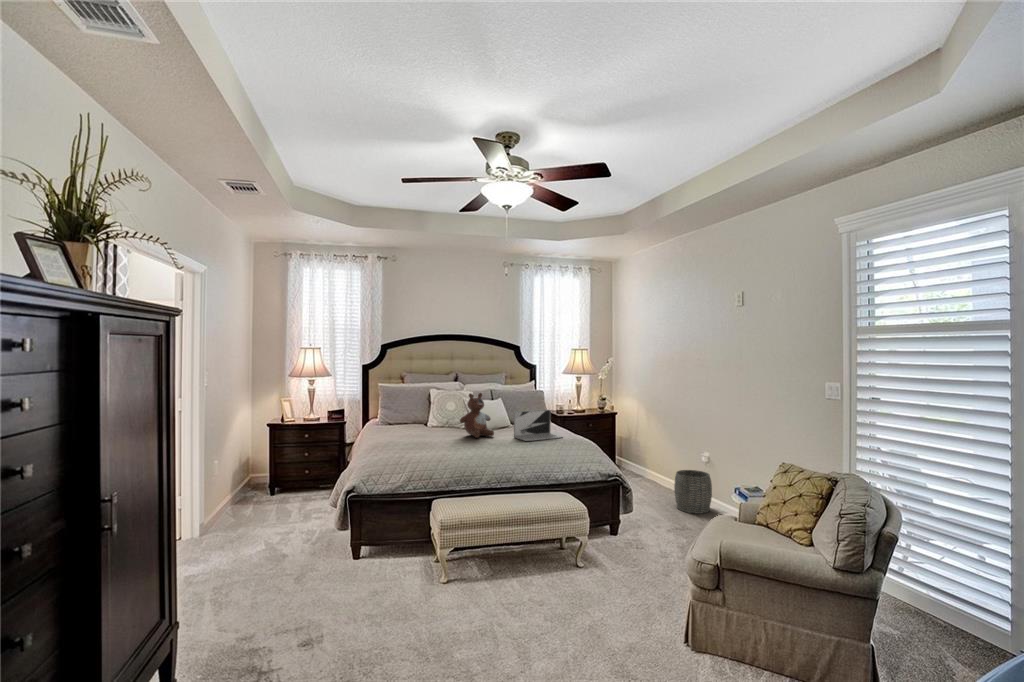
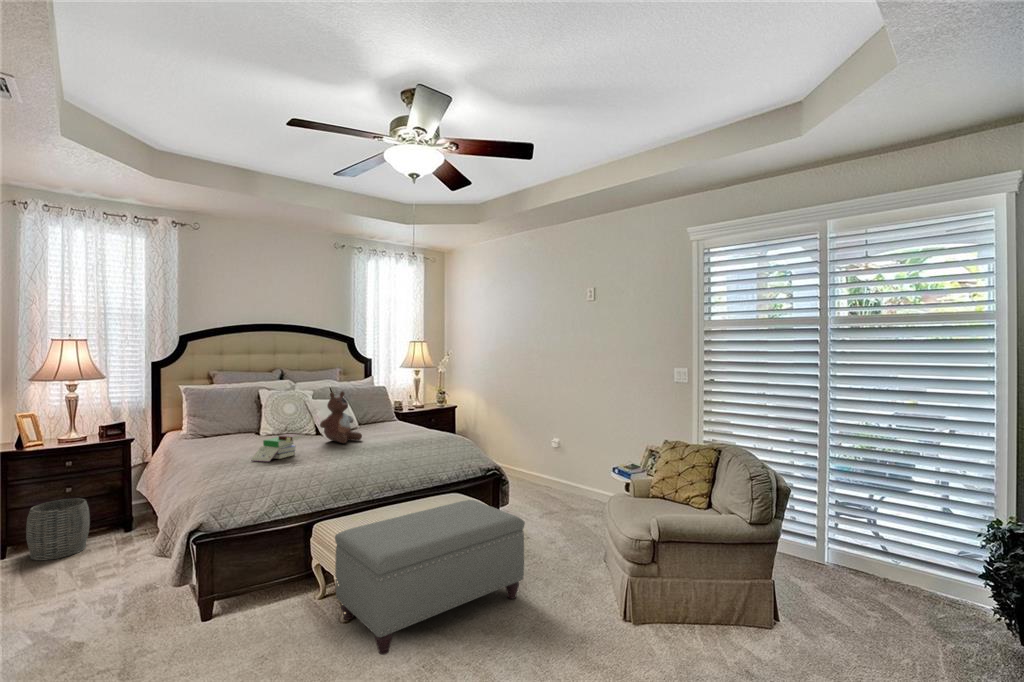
laptop: present [514,410,563,441] -> none [385,406,438,442]
book: none [398,426,436,447] -> present [251,434,301,462]
woven basket: present [674,470,712,514] -> present [26,499,90,561]
ottoman: none [438,500,602,616] -> present [335,500,525,655]

